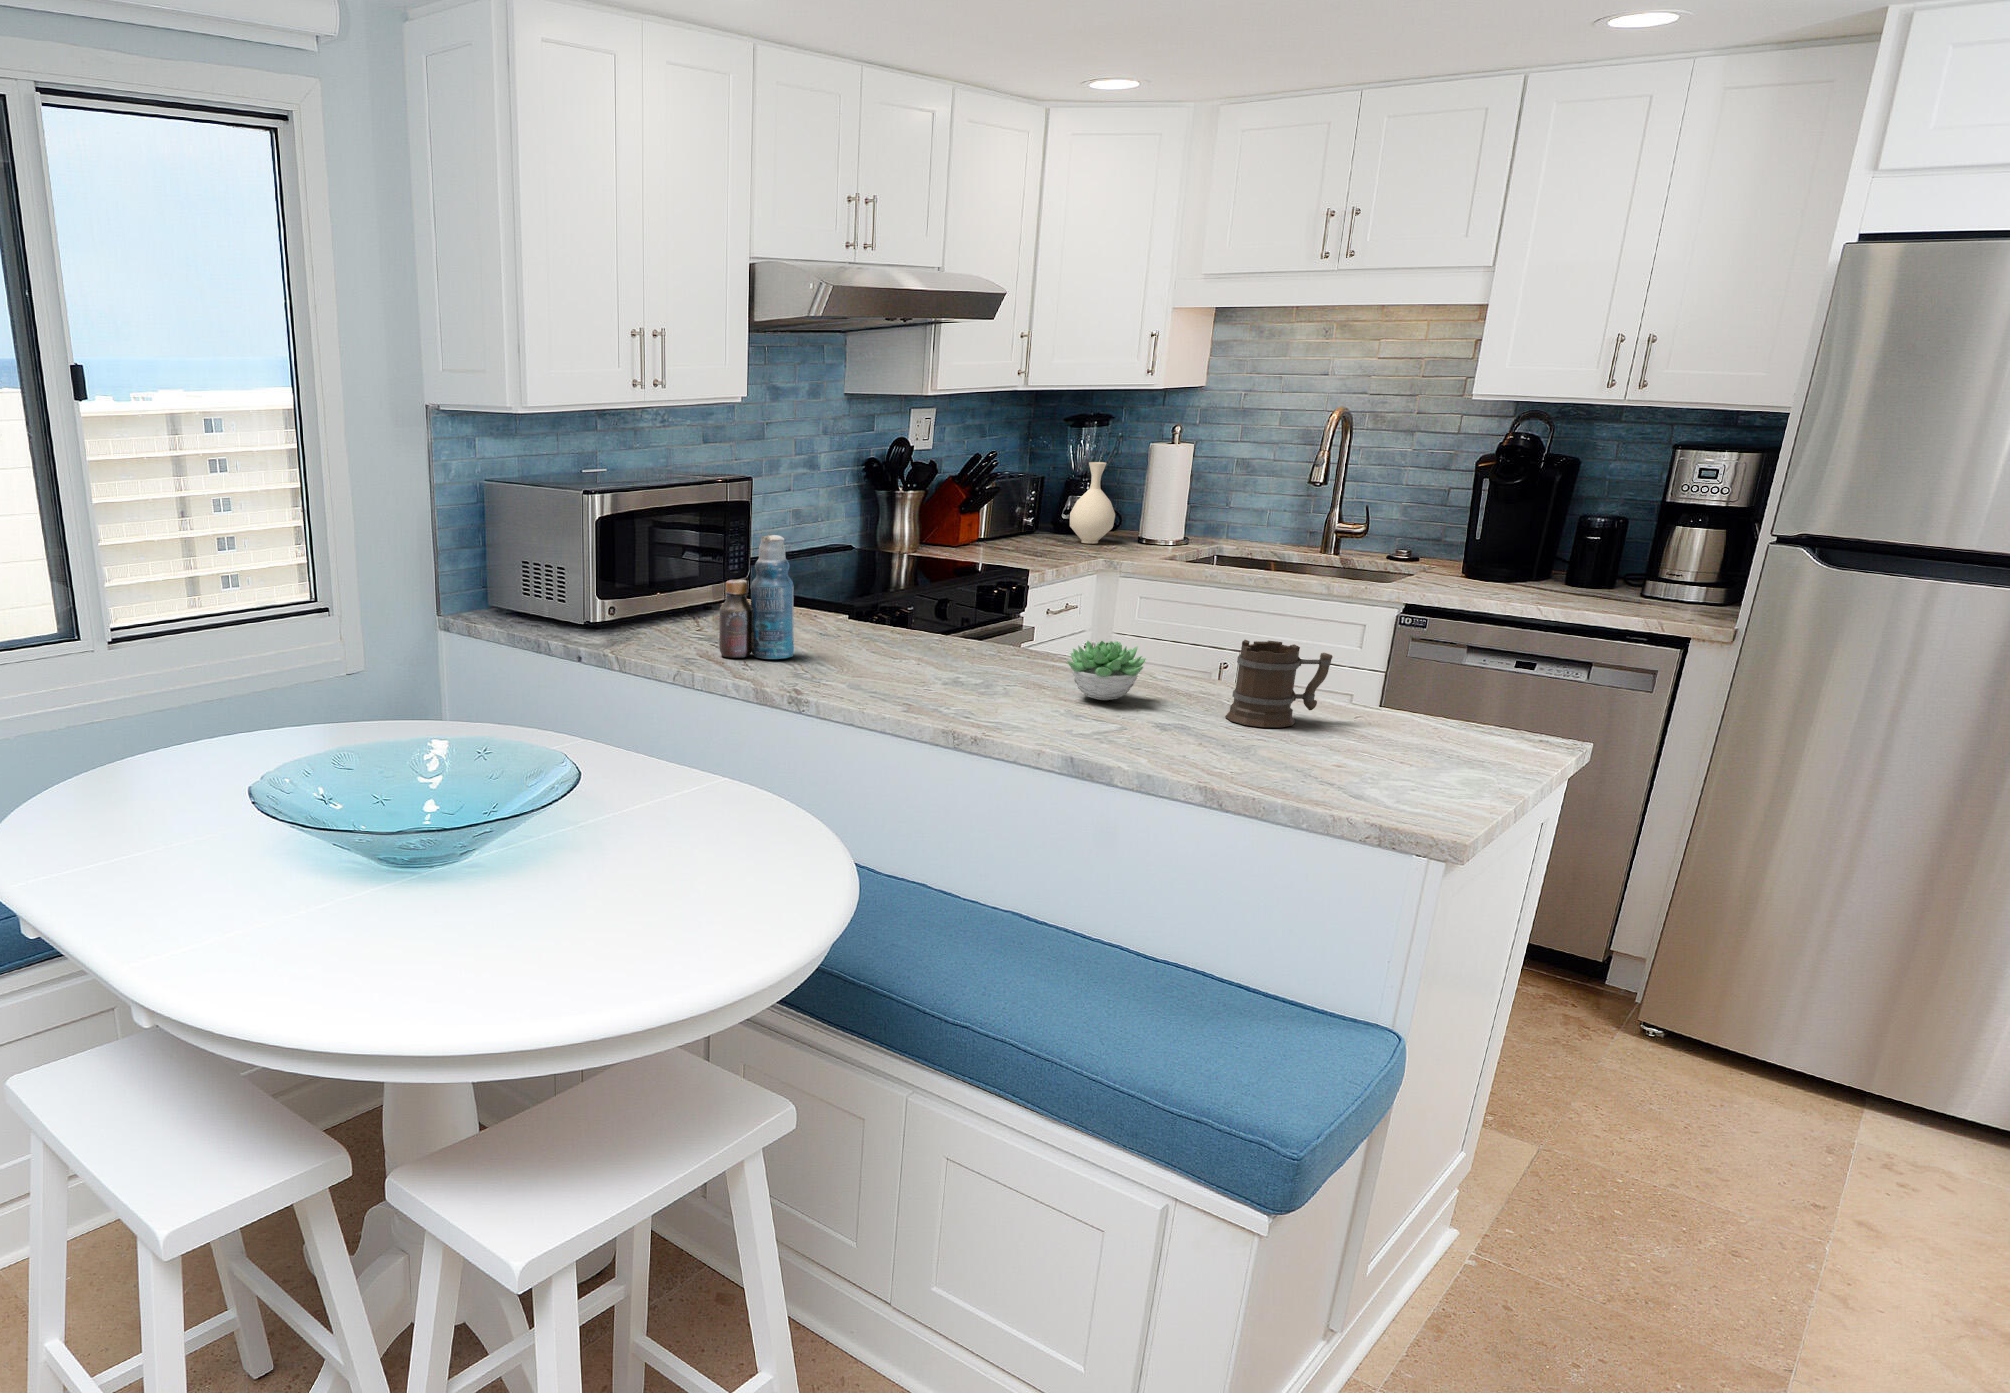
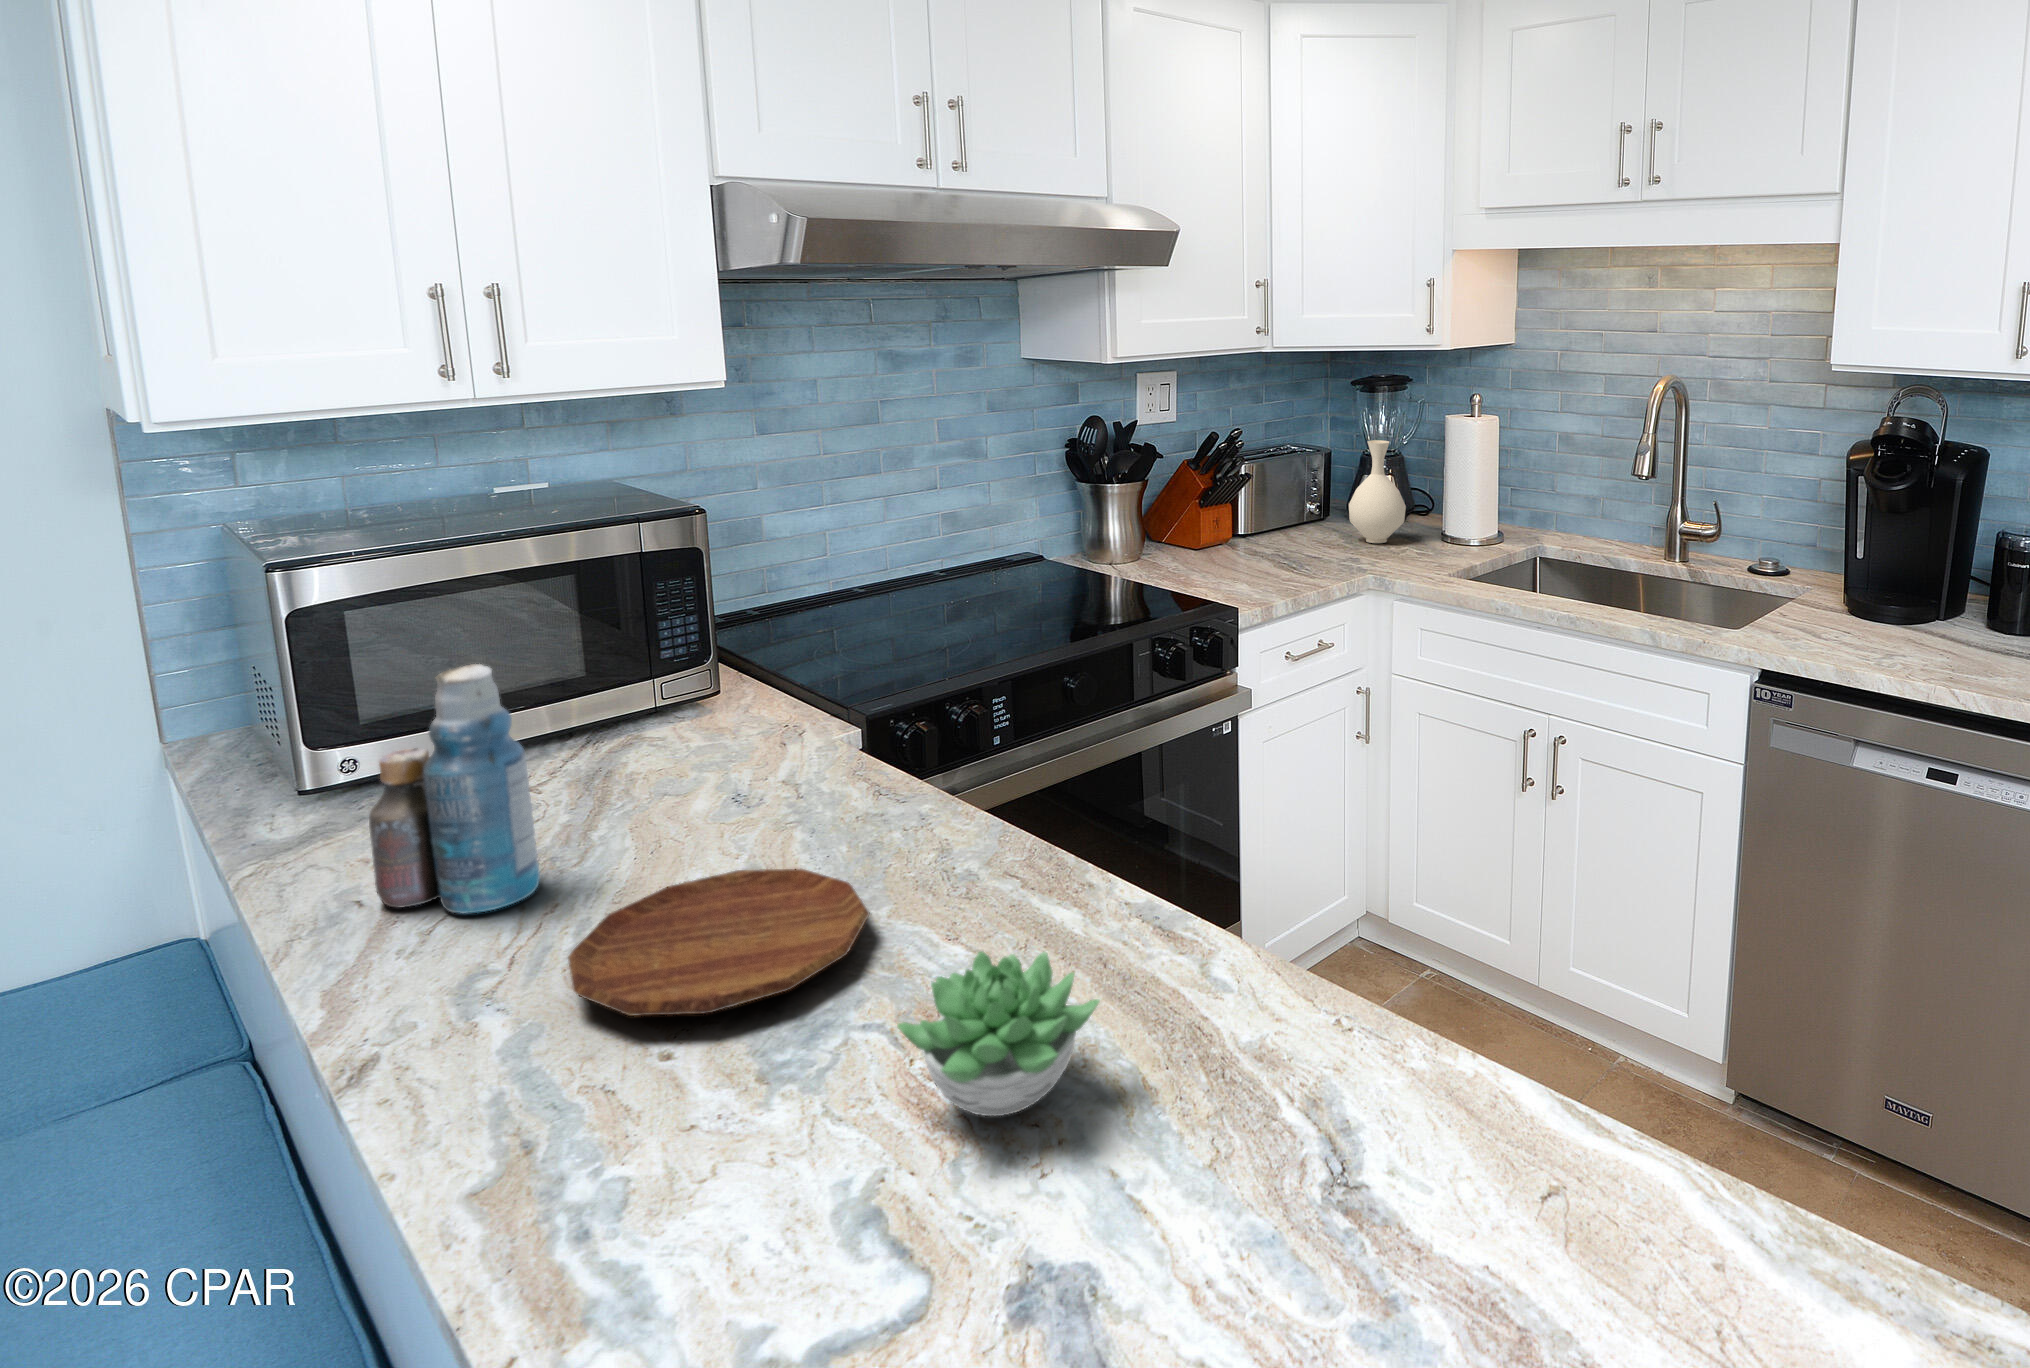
mug: present [1225,640,1333,727] -> none [1236,1006,1477,1281]
tray: none [857,644,990,678] -> present [568,869,870,1016]

